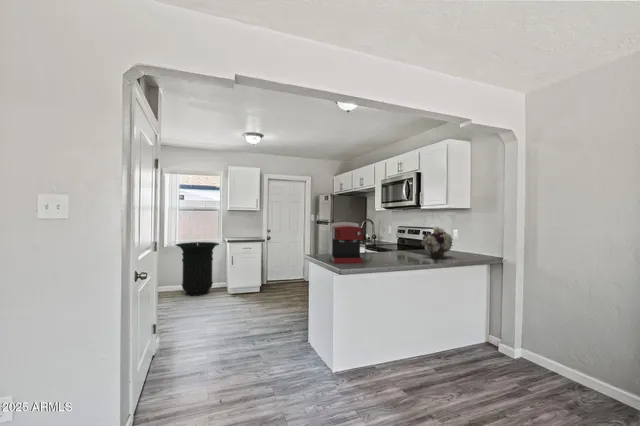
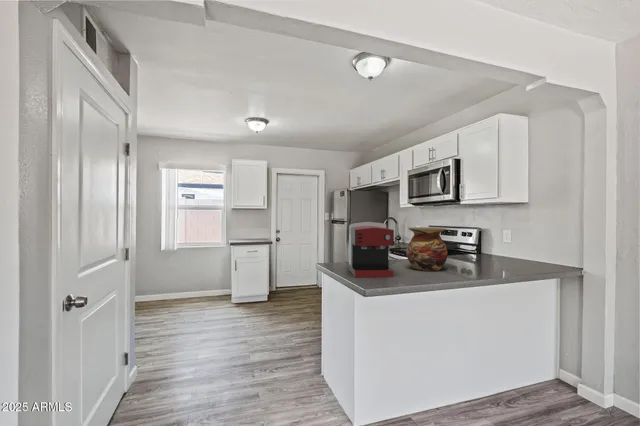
vase: none [375,227,405,260] -> present [406,227,448,271]
flower arrangement: present [421,227,453,259] -> none [468,227,512,270]
trash can: present [176,242,219,296] -> none [172,245,222,306]

